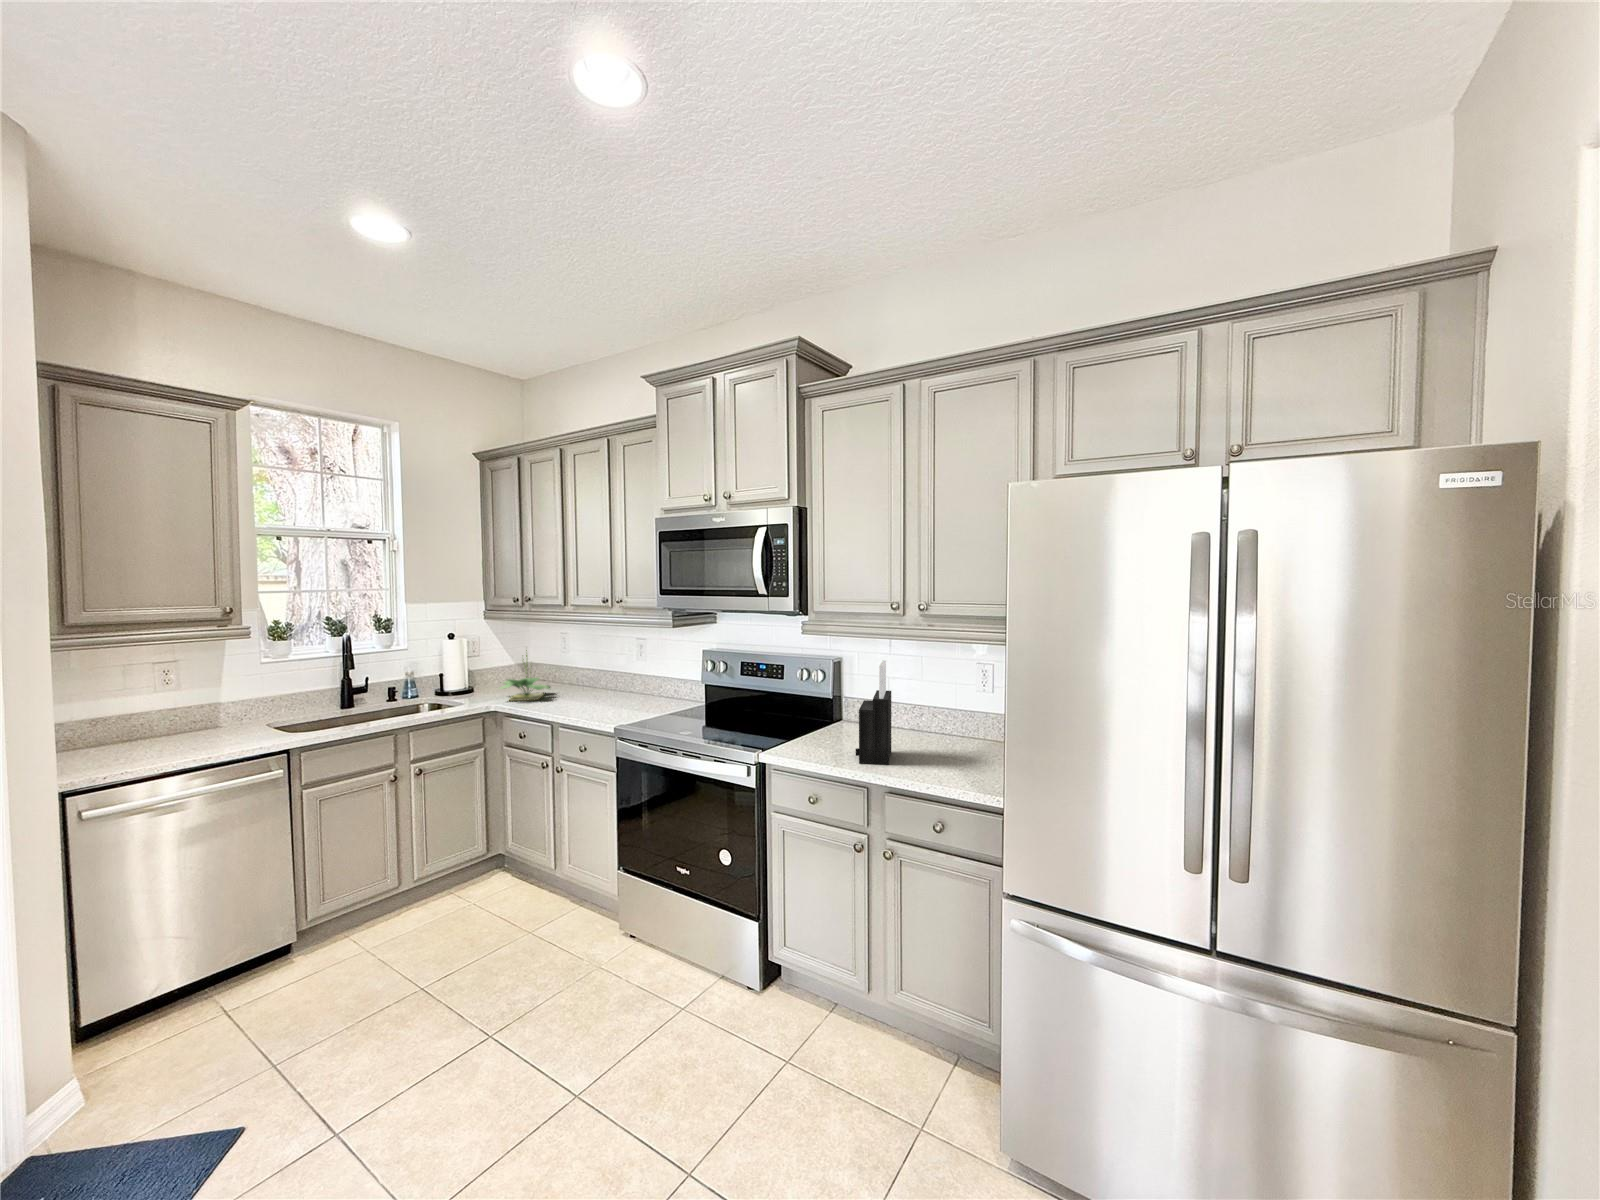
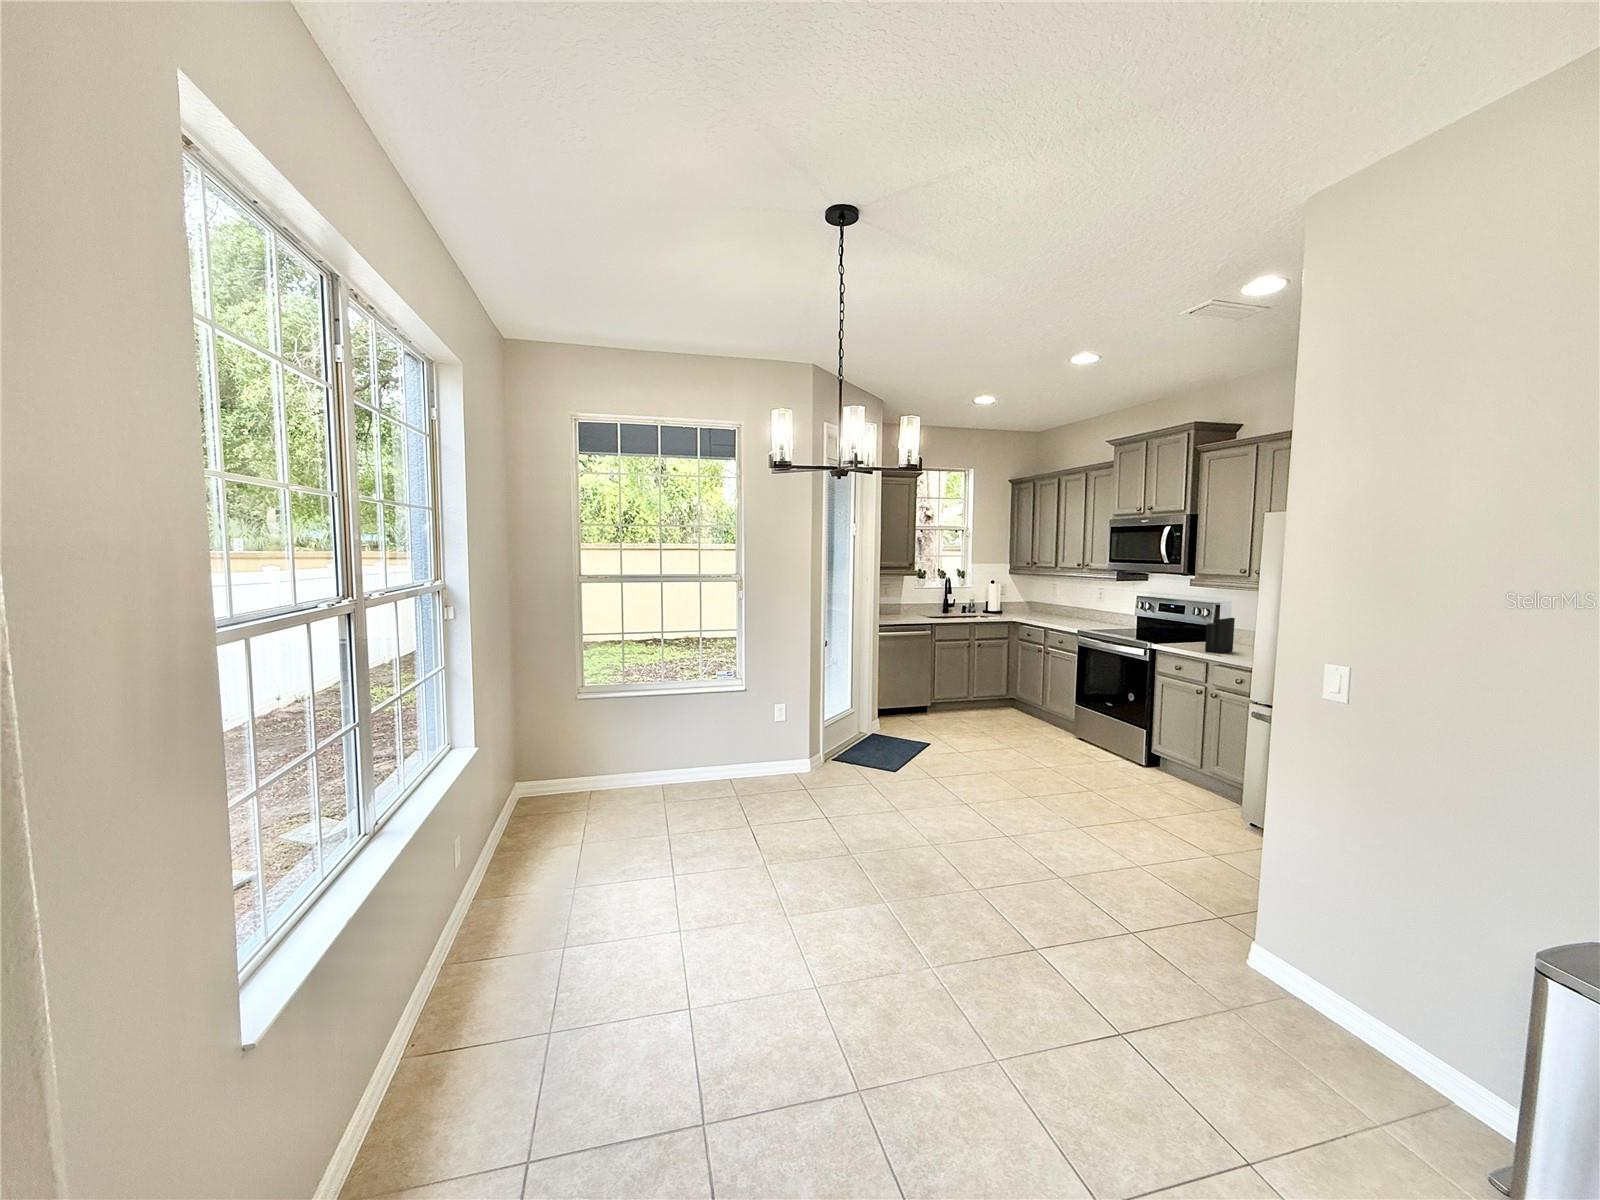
potted plant: present [501,650,550,701] -> none [1016,590,1045,620]

